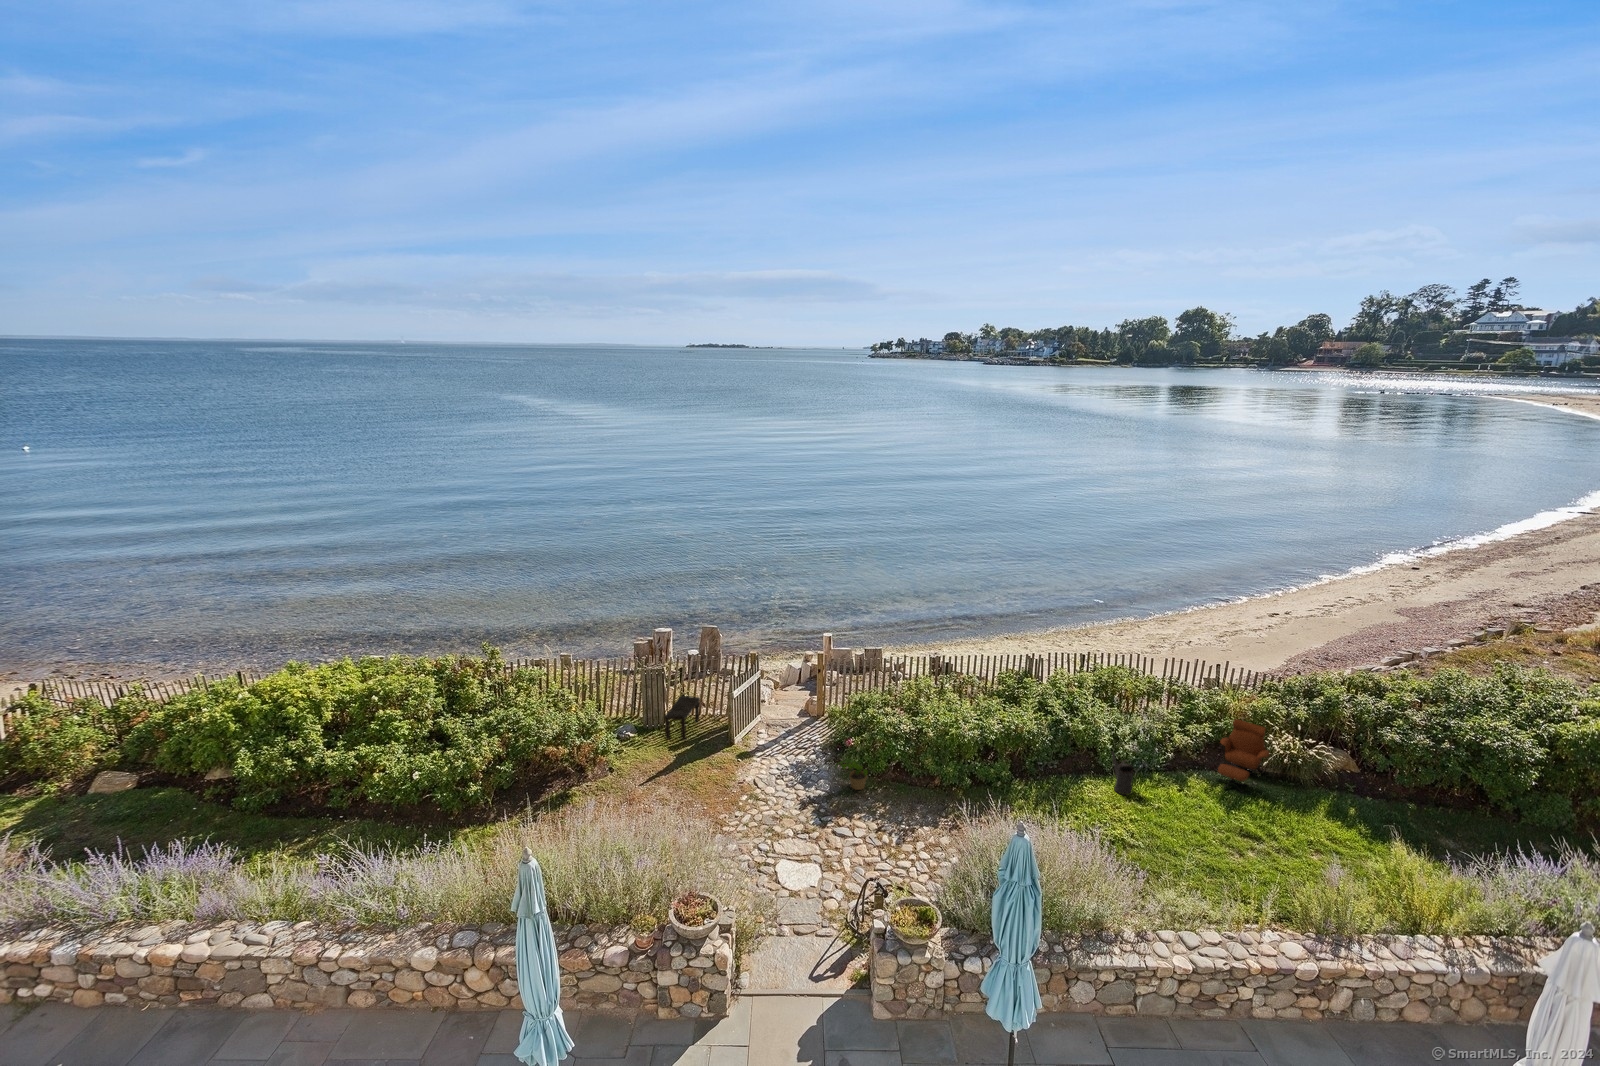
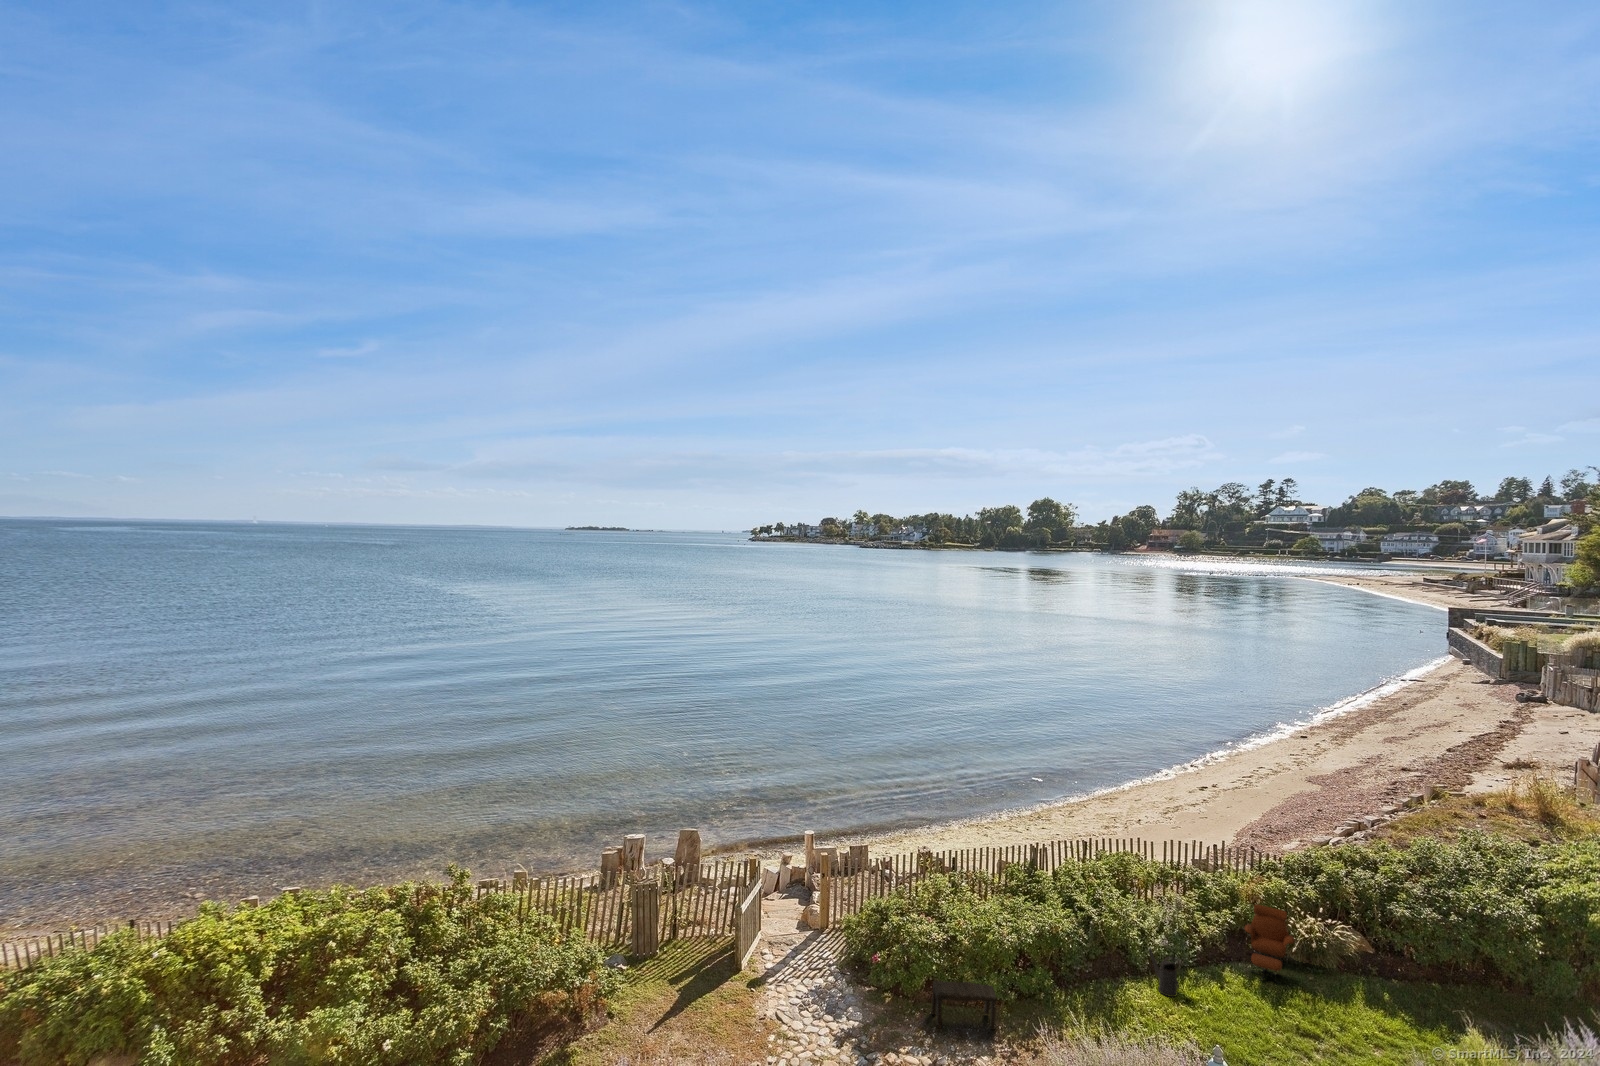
bench: present [664,696,700,741] -> present [931,981,997,1030]
potted plant: present [835,759,868,790] -> none [872,978,906,1015]

